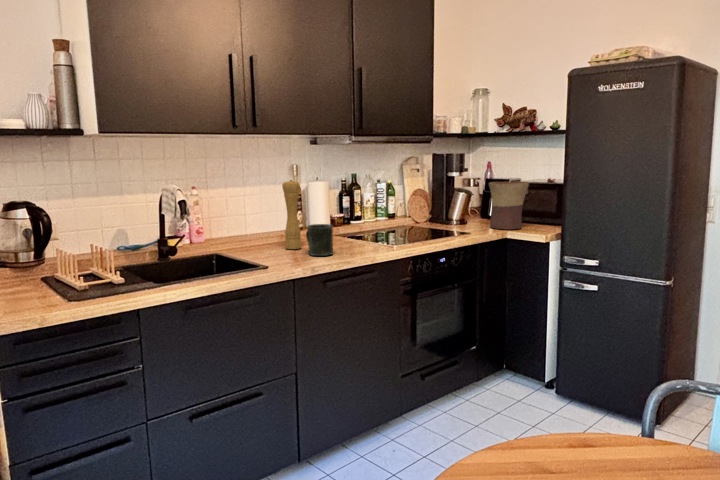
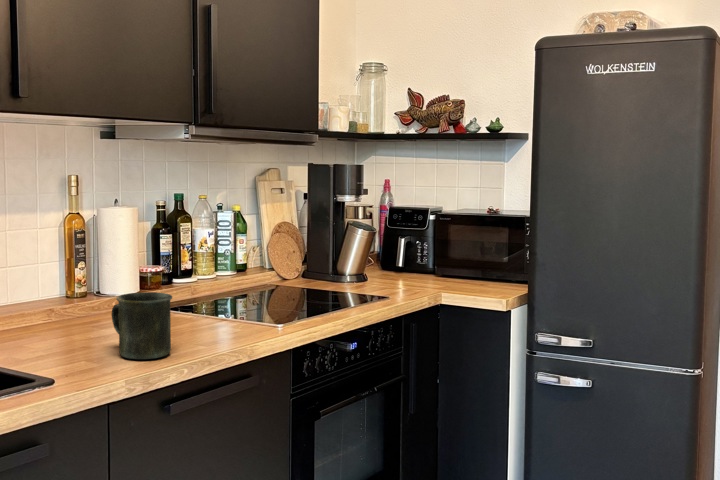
pepper mill: present [282,180,301,249] -> none [59,204,97,344]
flower pot: present [489,181,529,229] -> none [406,212,469,289]

